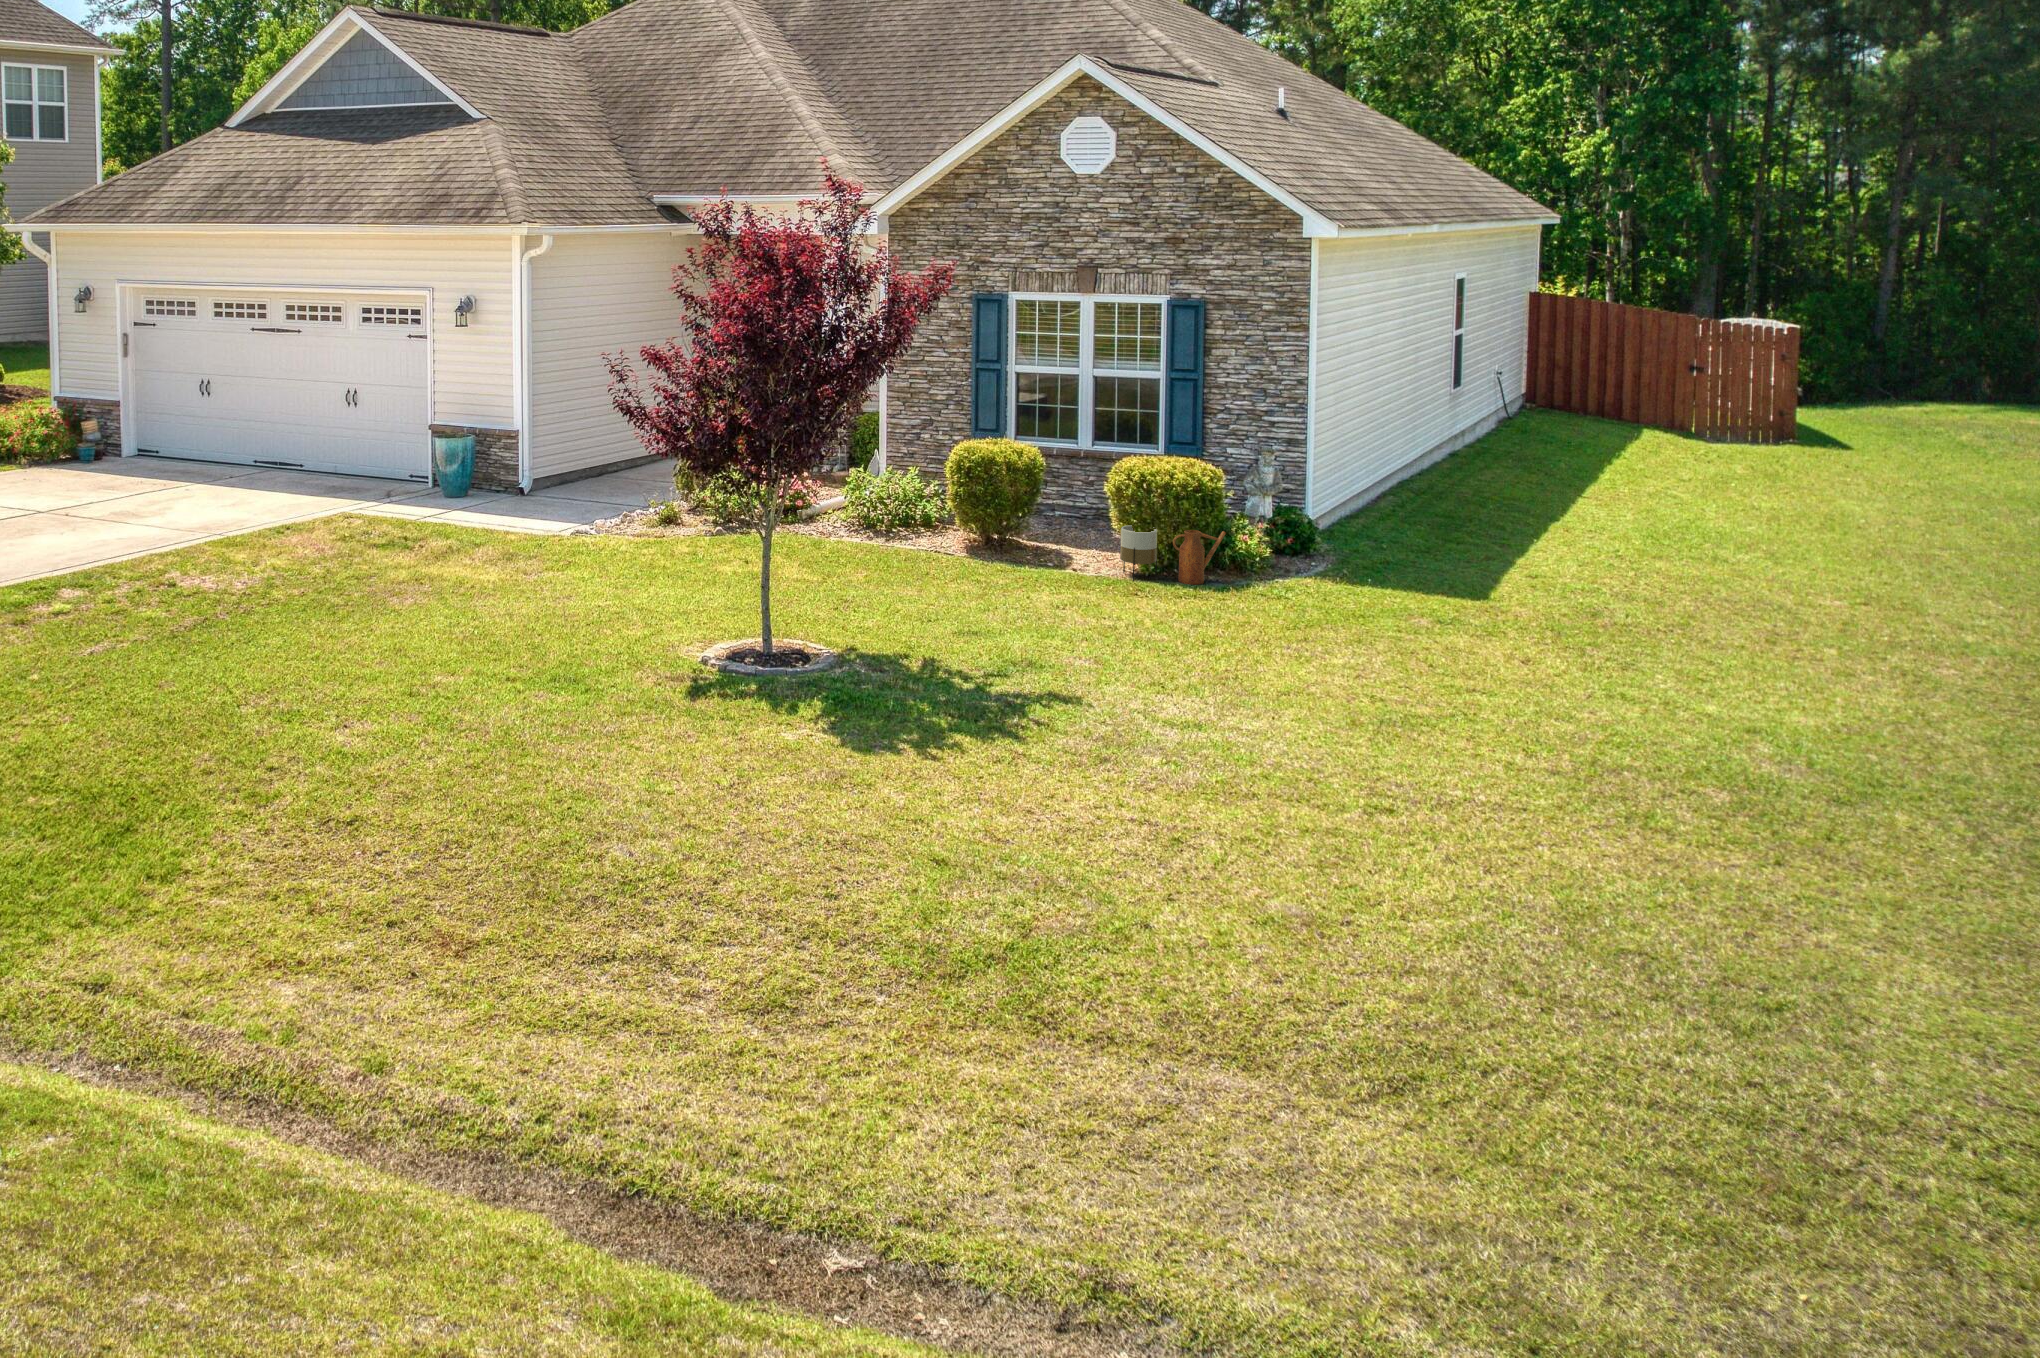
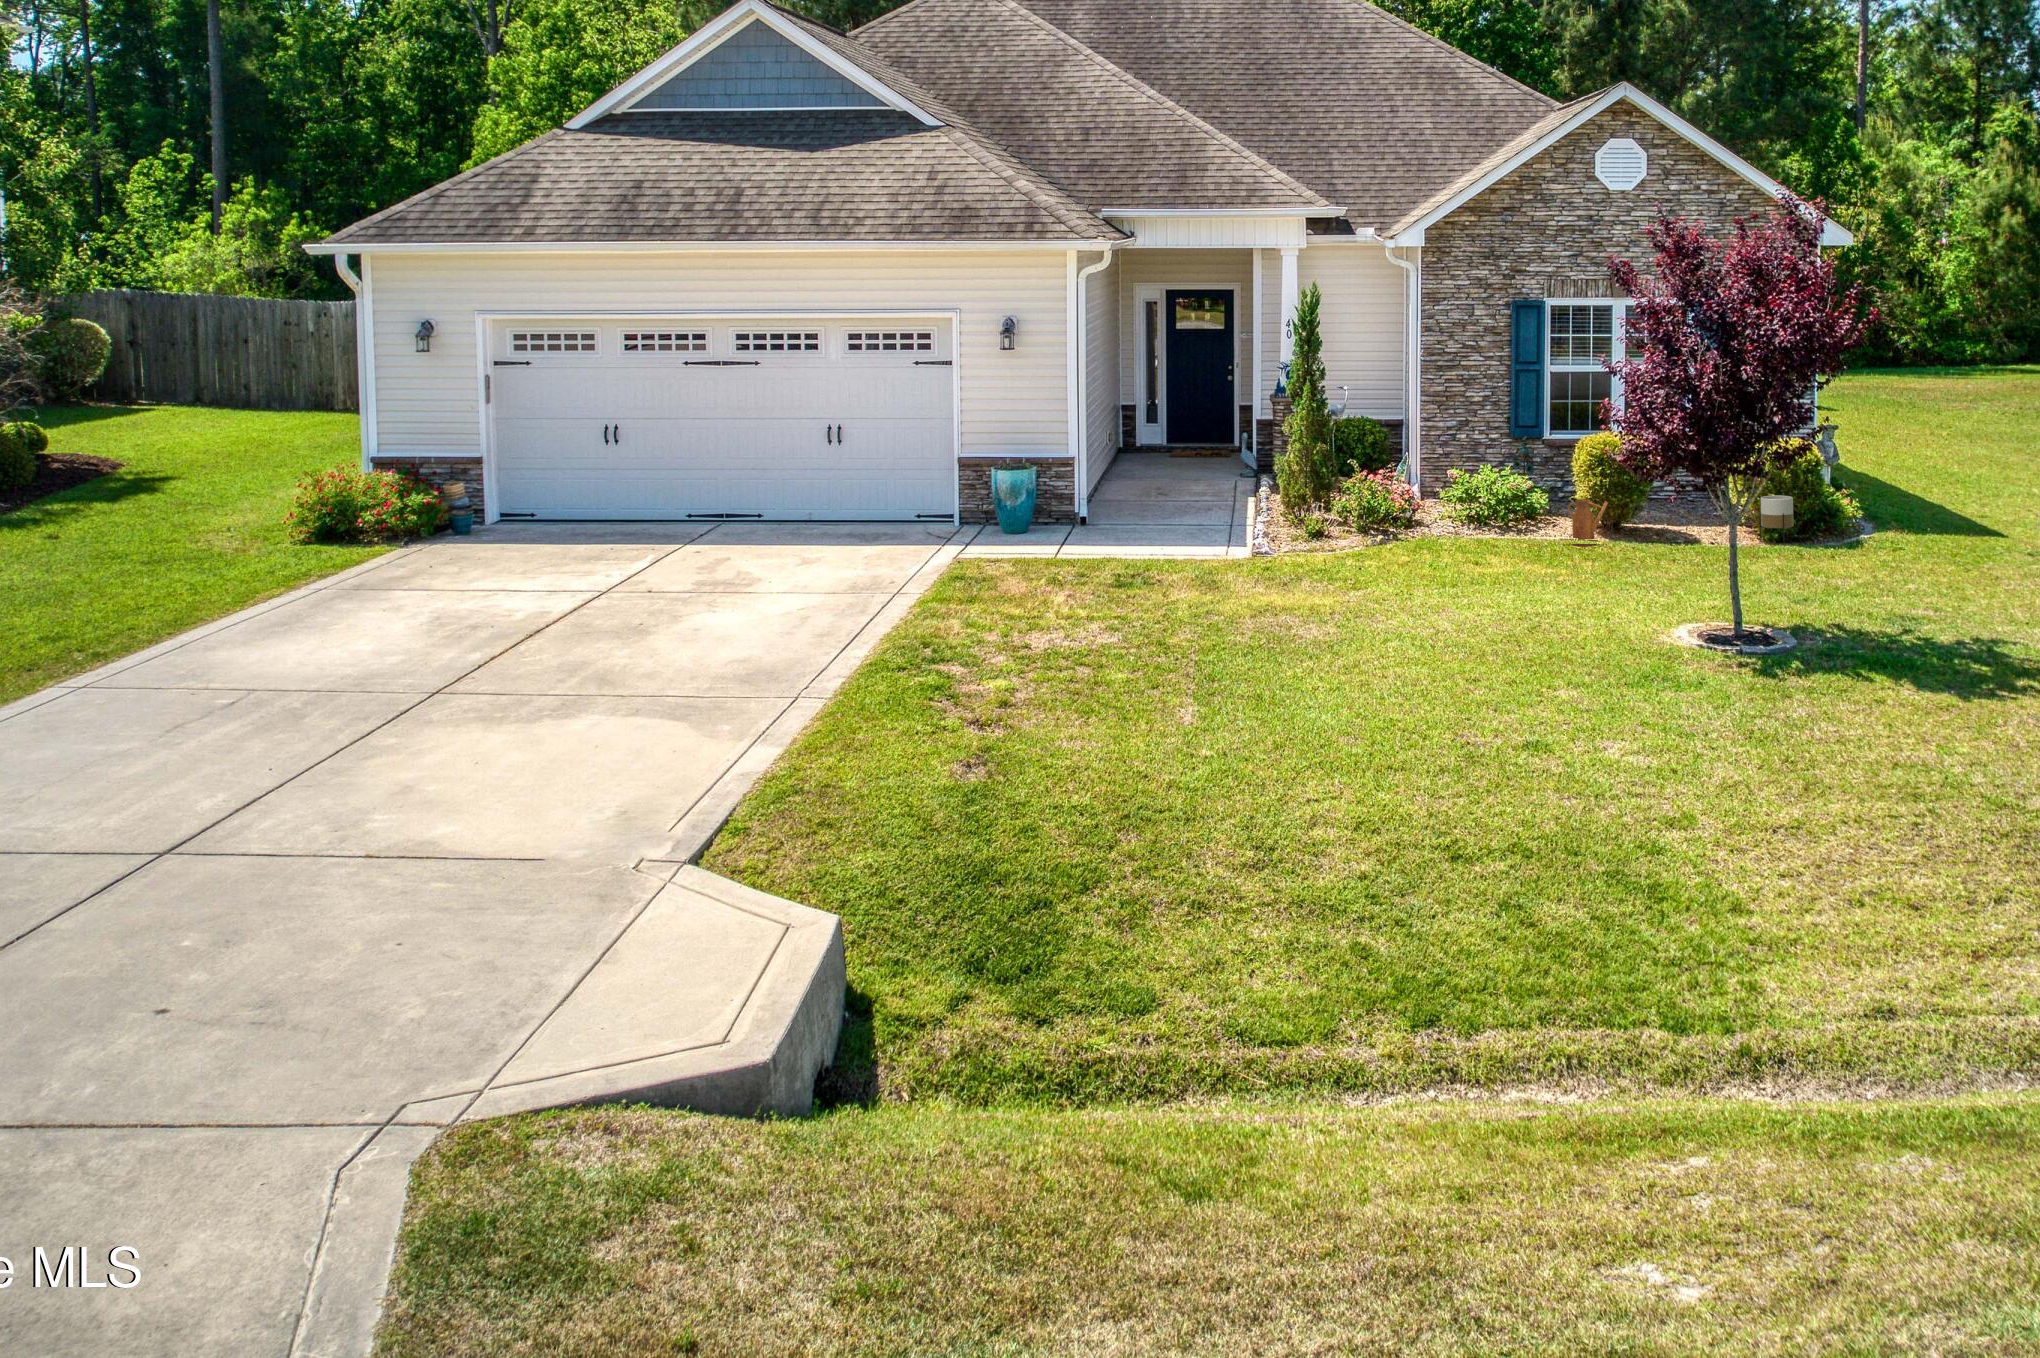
watering can: present [1173,530,1226,585] -> present [1568,499,1608,546]

